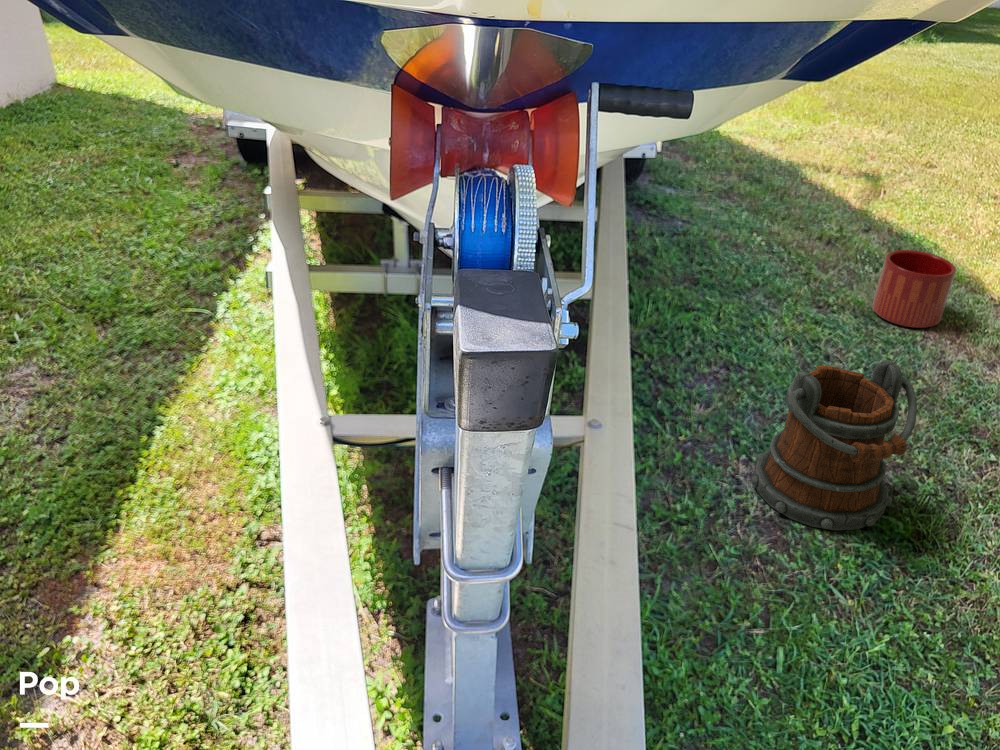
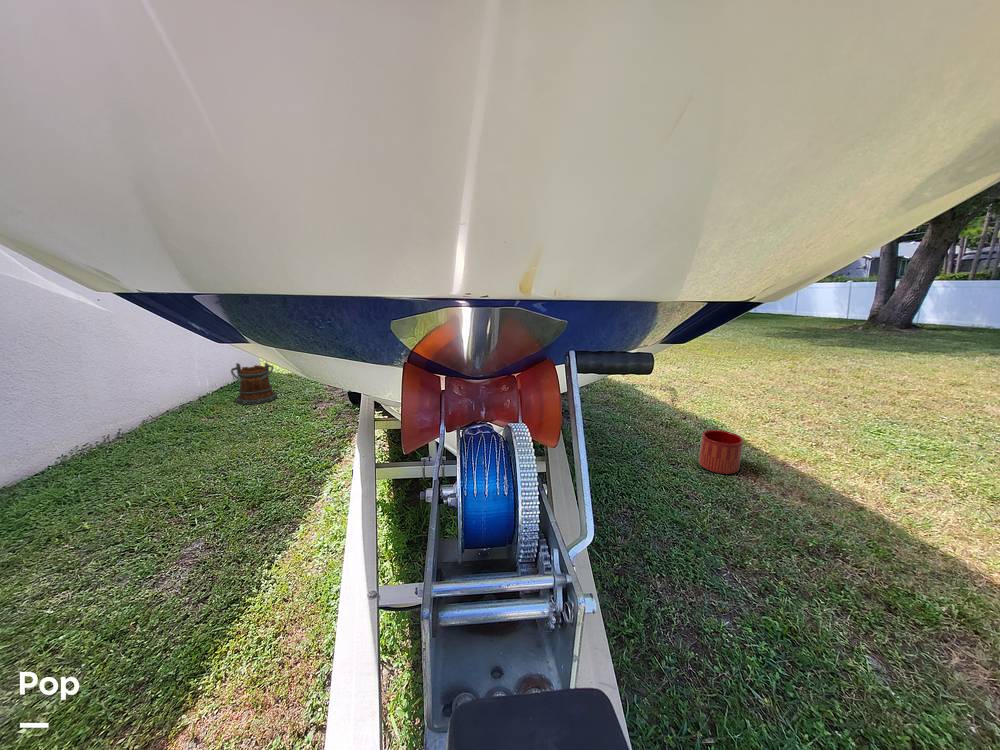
bucket: present [751,360,917,531] -> present [231,361,278,405]

